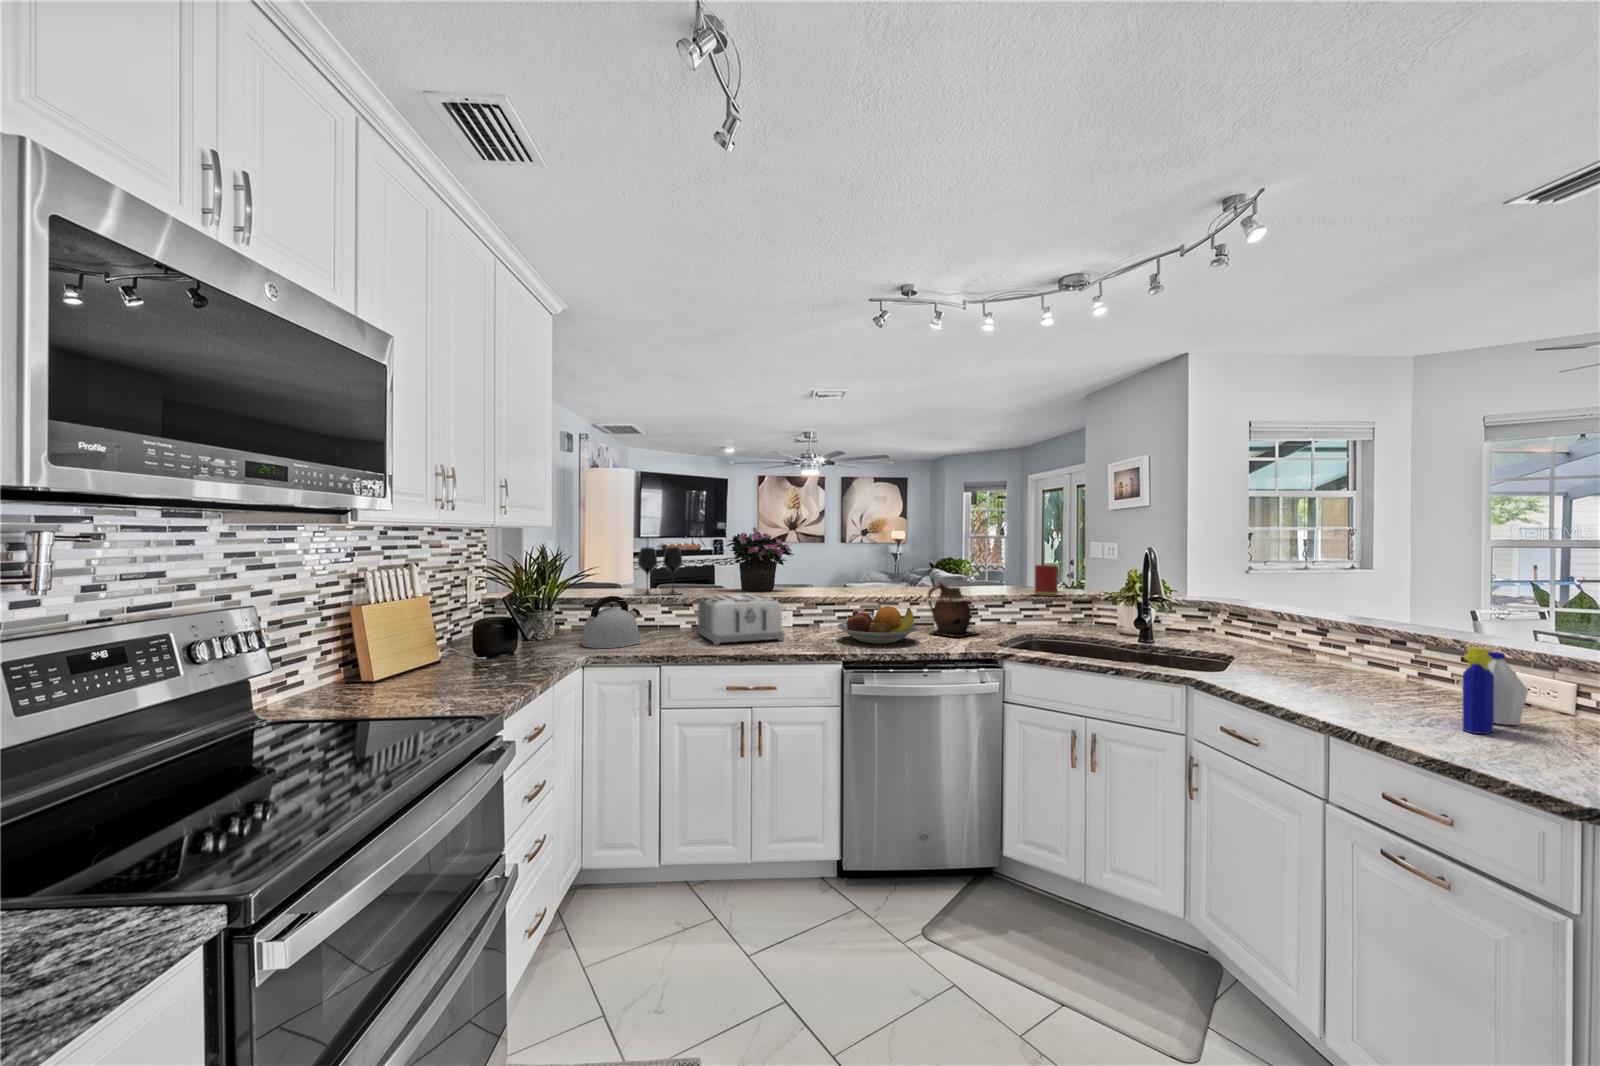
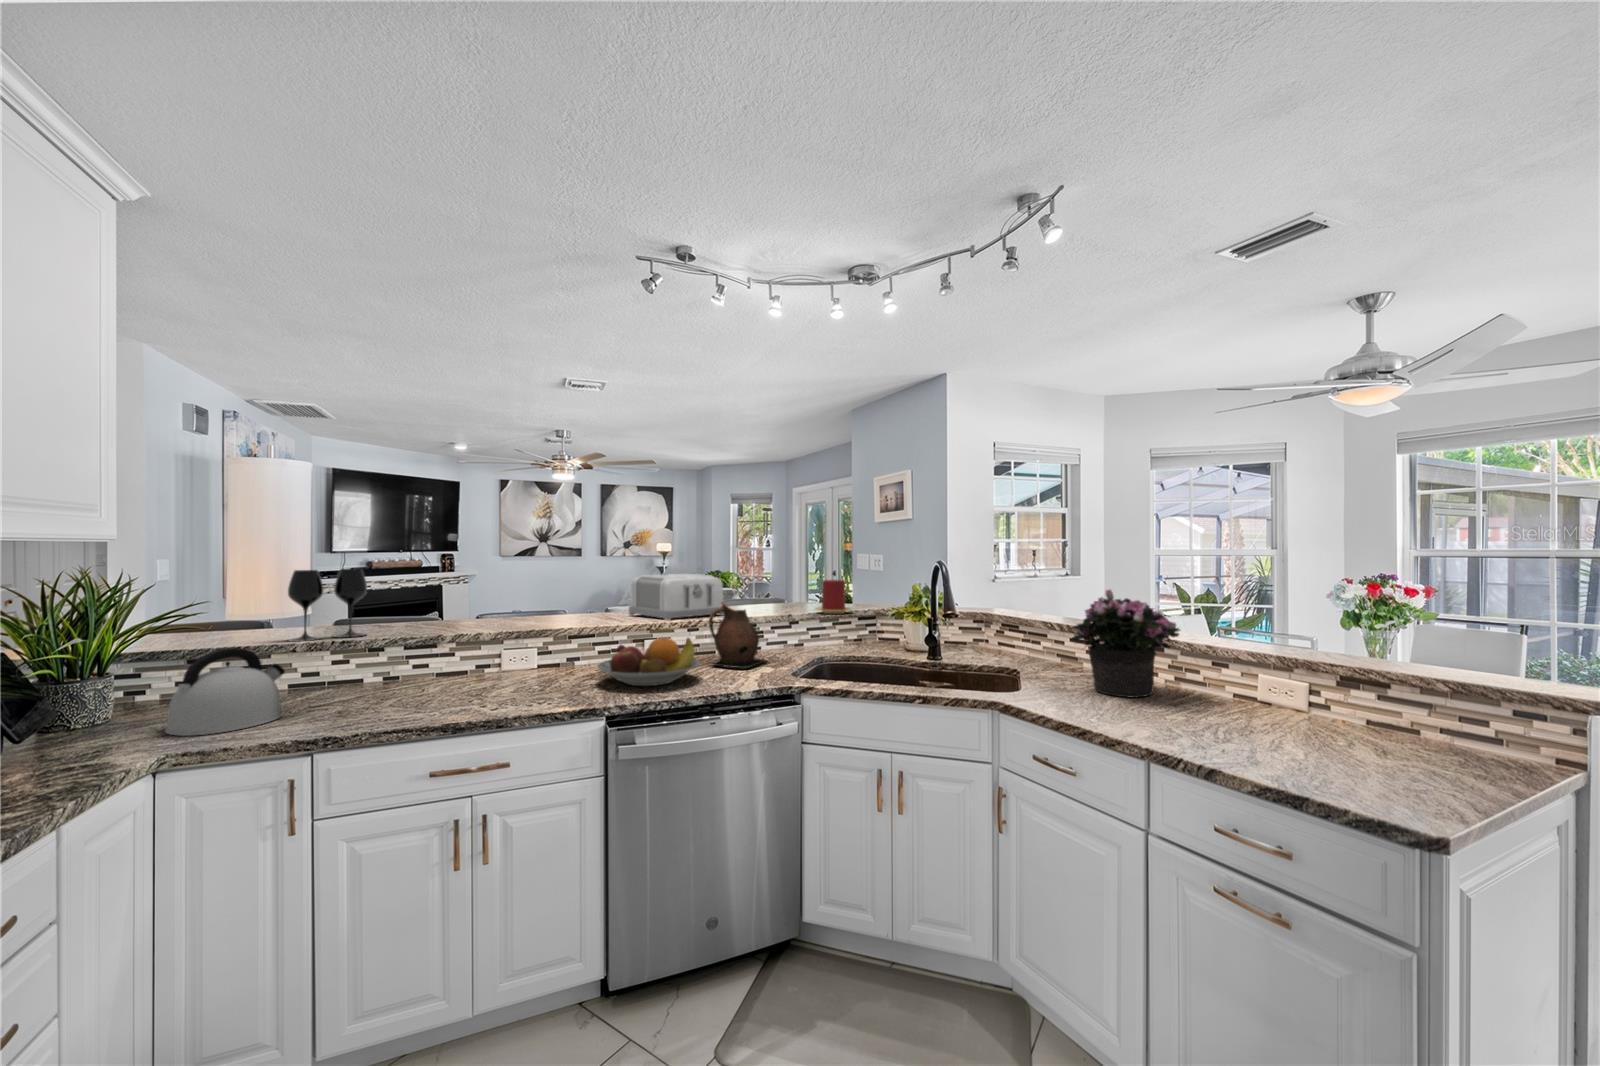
potted flower: present [727,527,794,591] -> present [1072,590,1180,697]
toaster: present [696,594,784,645] -> present [629,574,724,620]
bottle: present [1461,647,1528,734] -> none [1237,658,1293,746]

